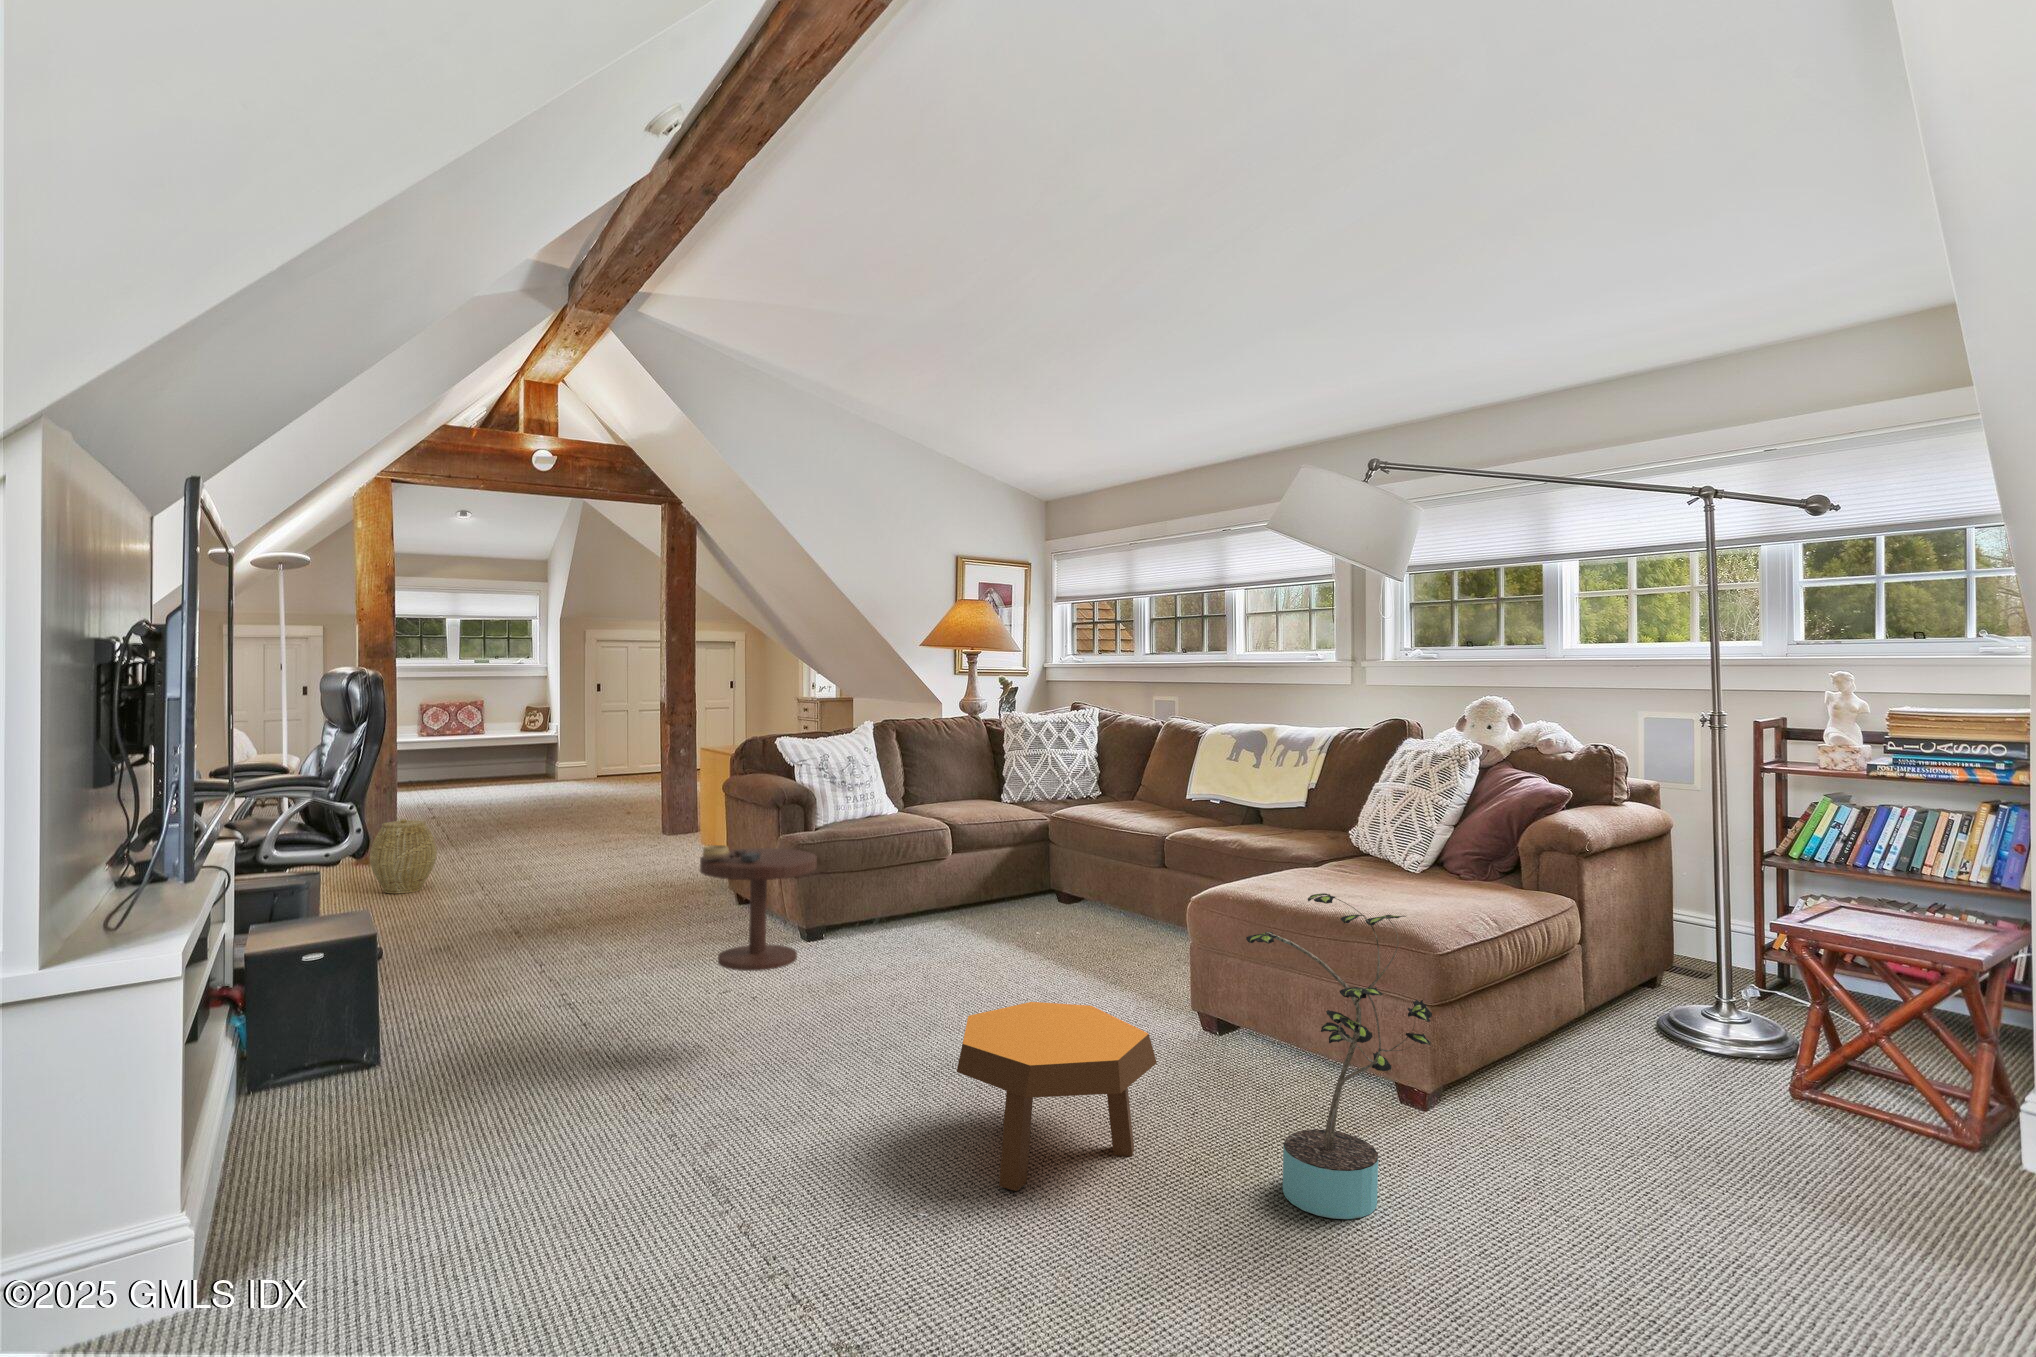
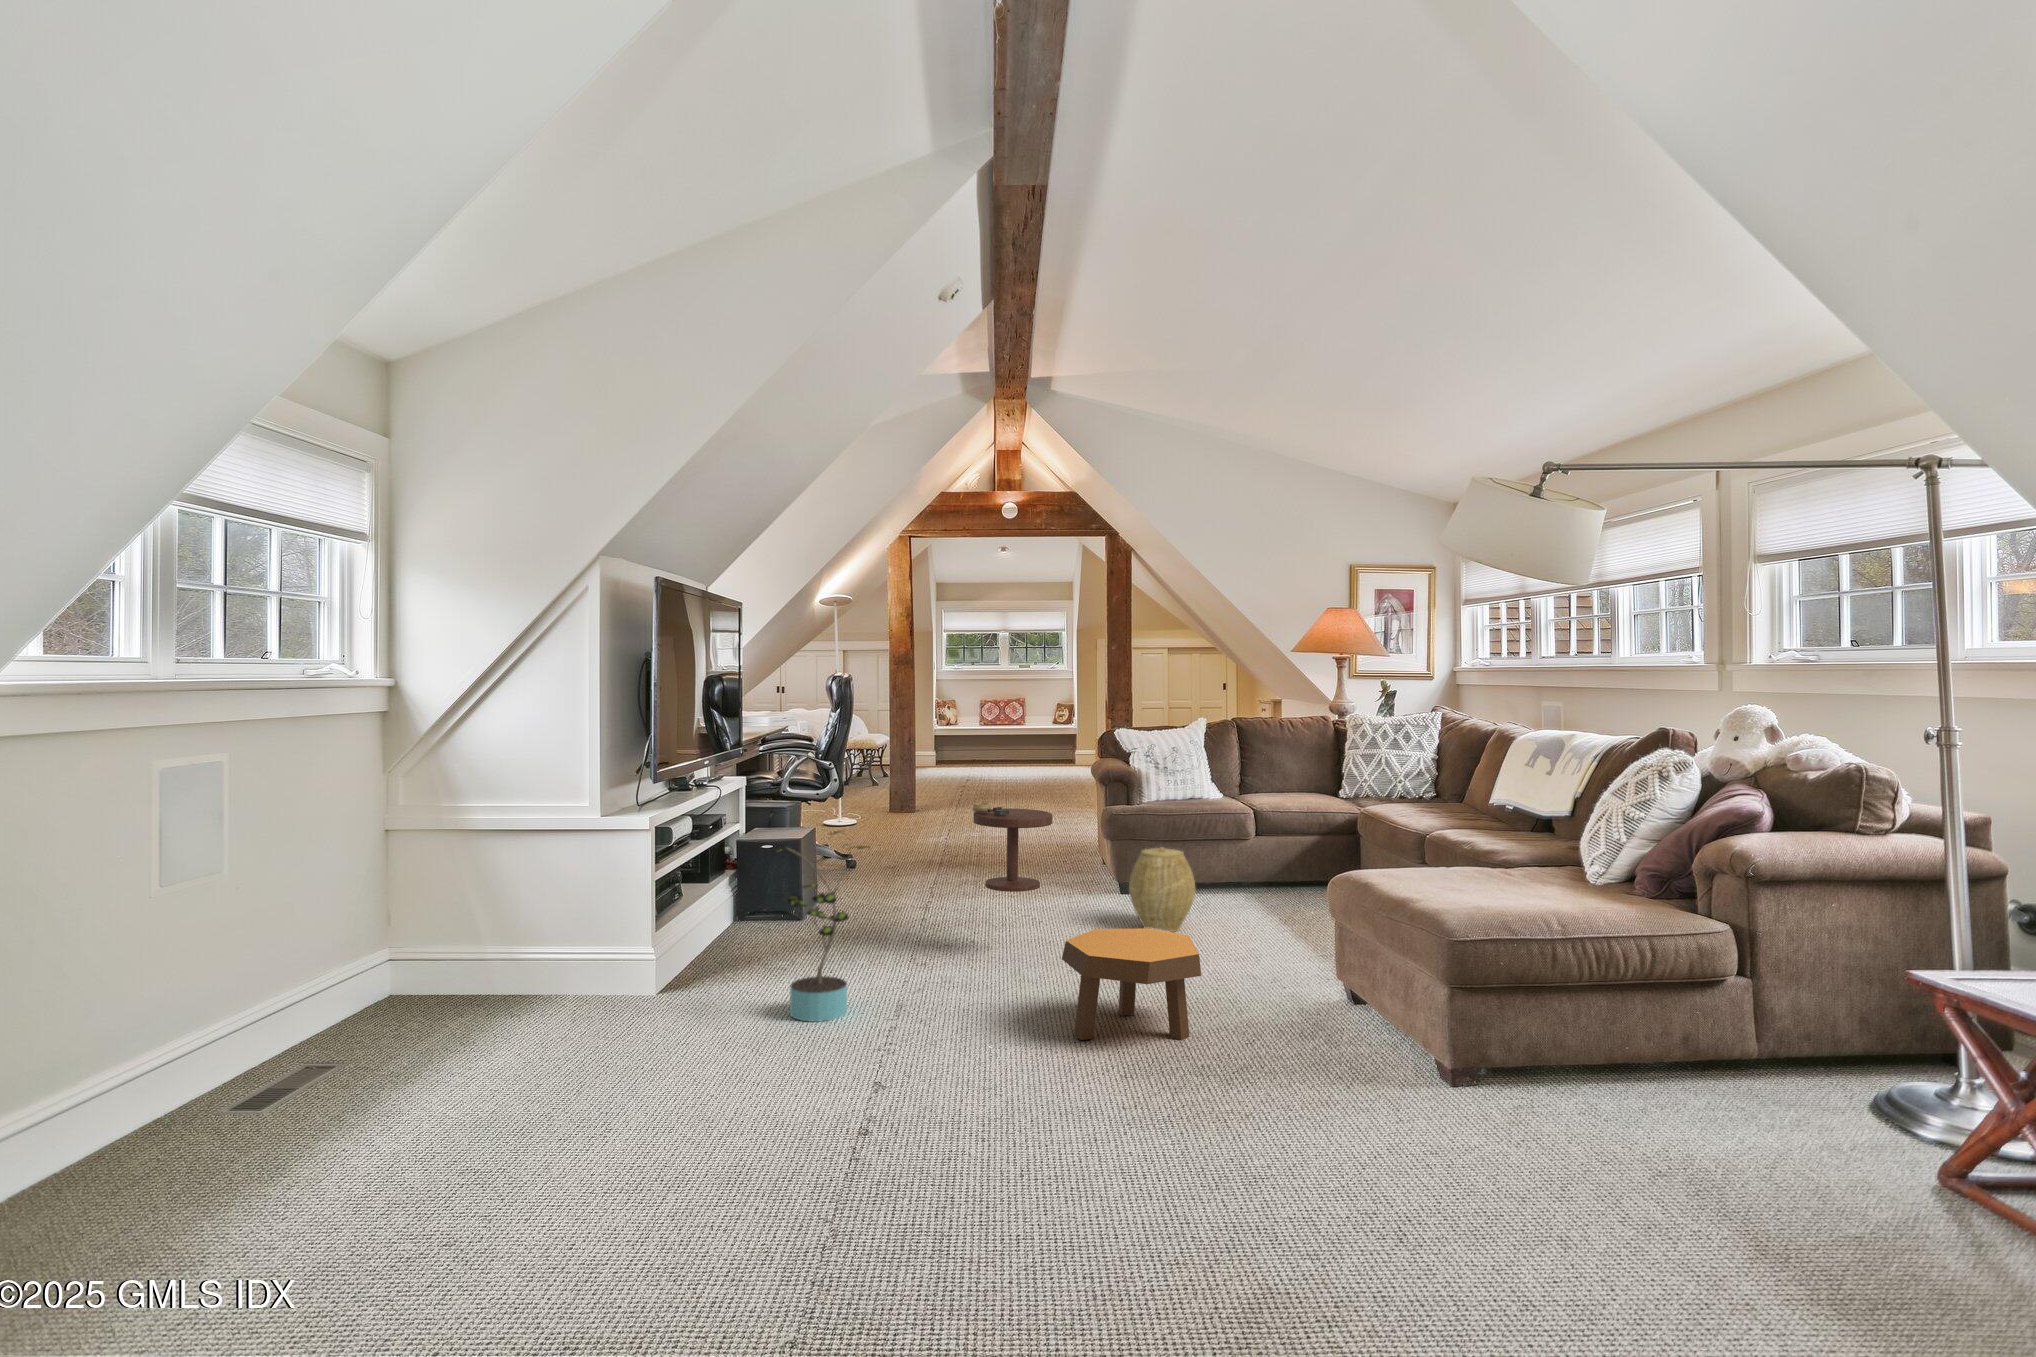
woven basket: present [370,819,437,894] -> present [1129,847,1195,932]
potted plant: present [1246,893,1432,1219] -> present [776,831,867,1022]

